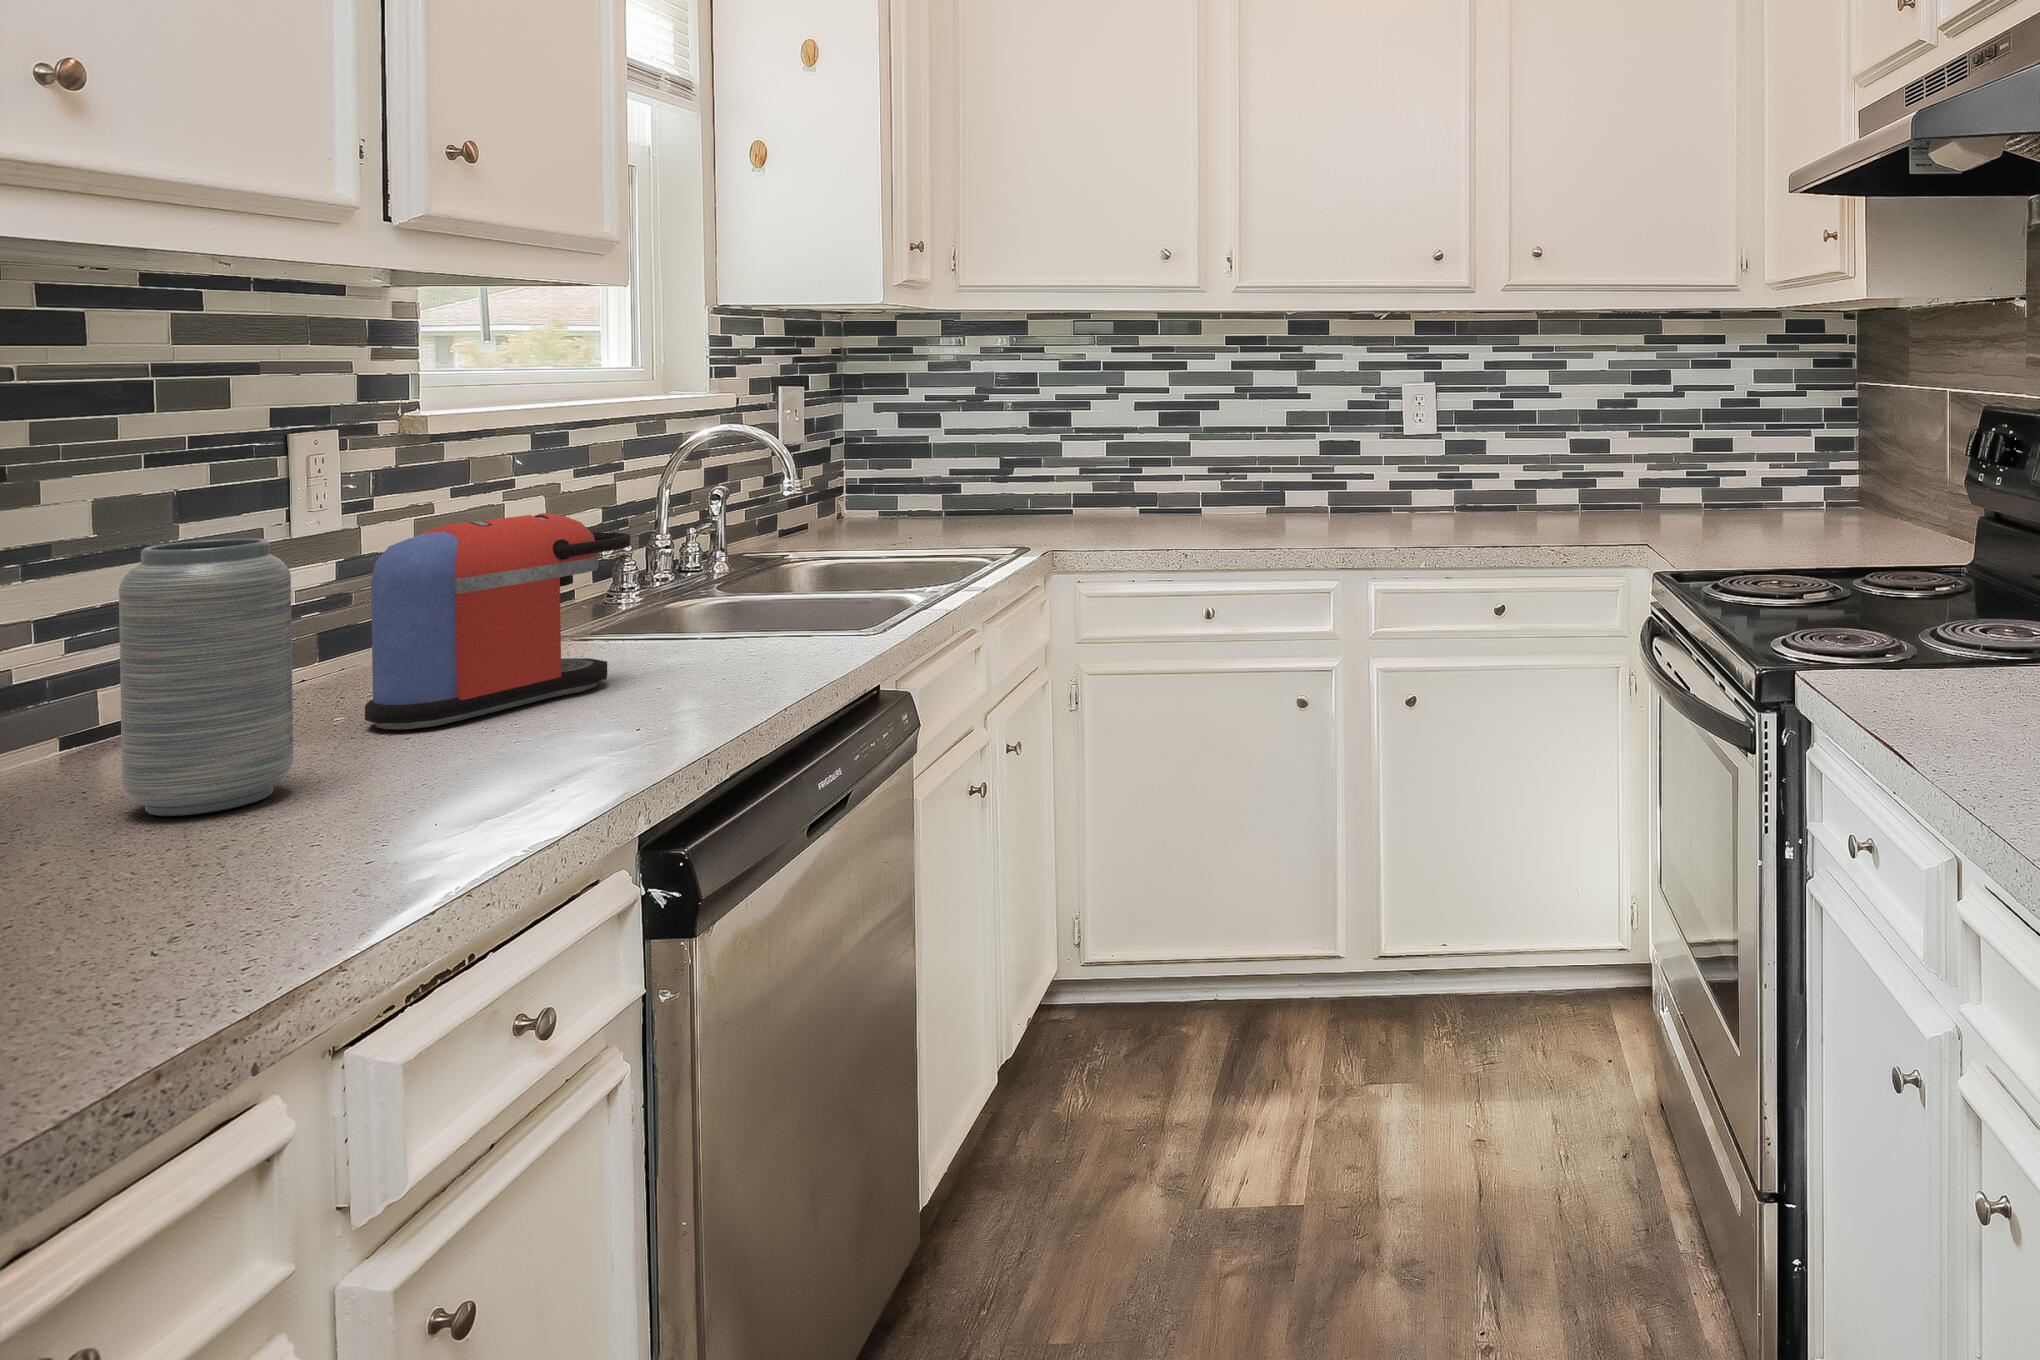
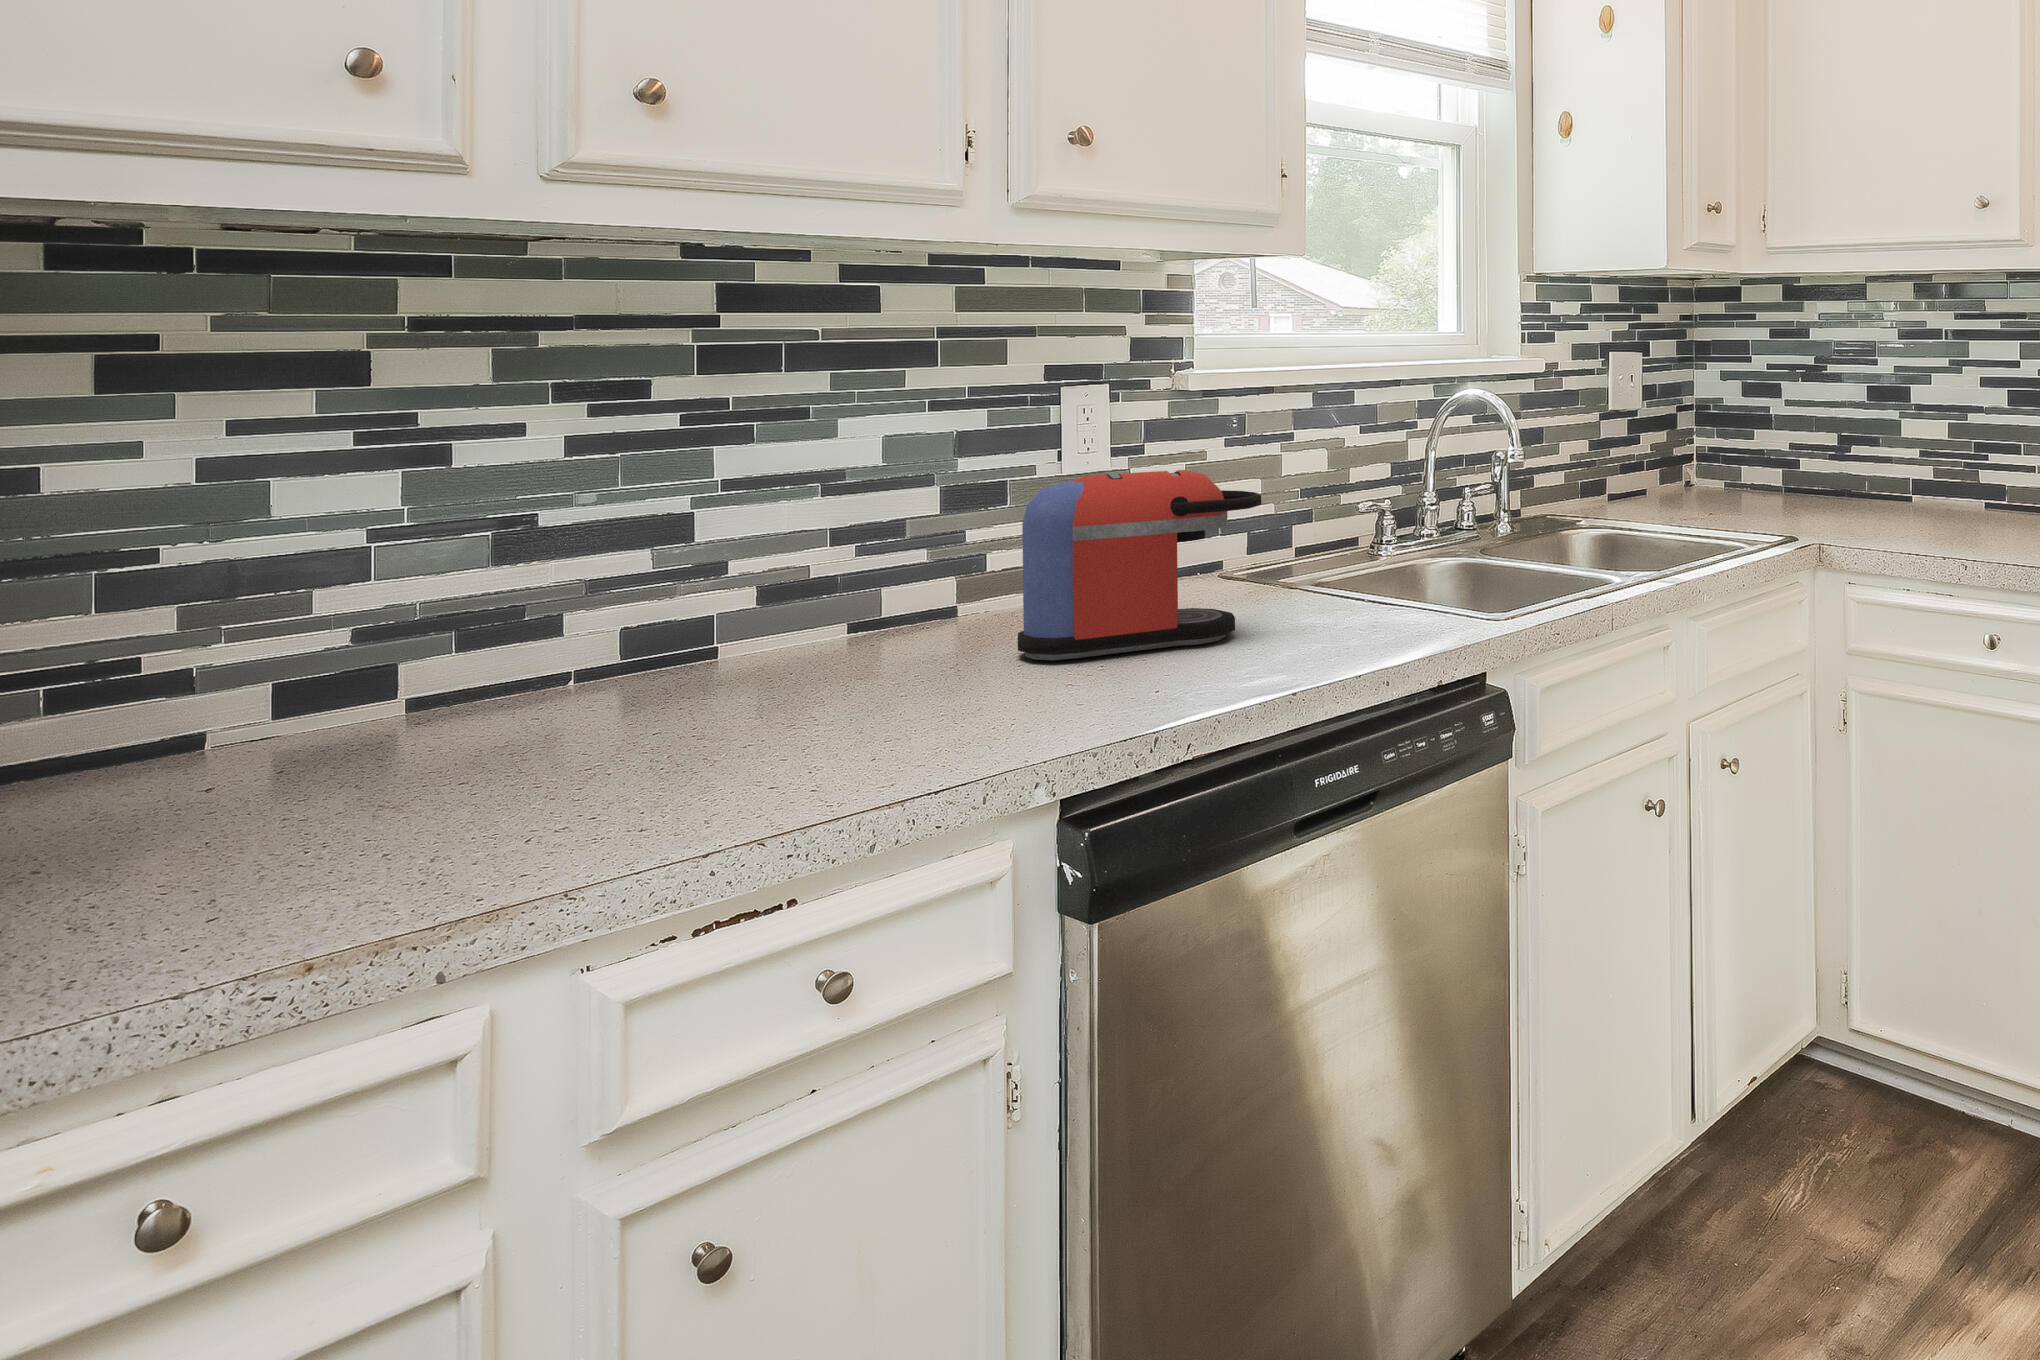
vase: present [119,538,294,816] -> none [759,478,885,715]

